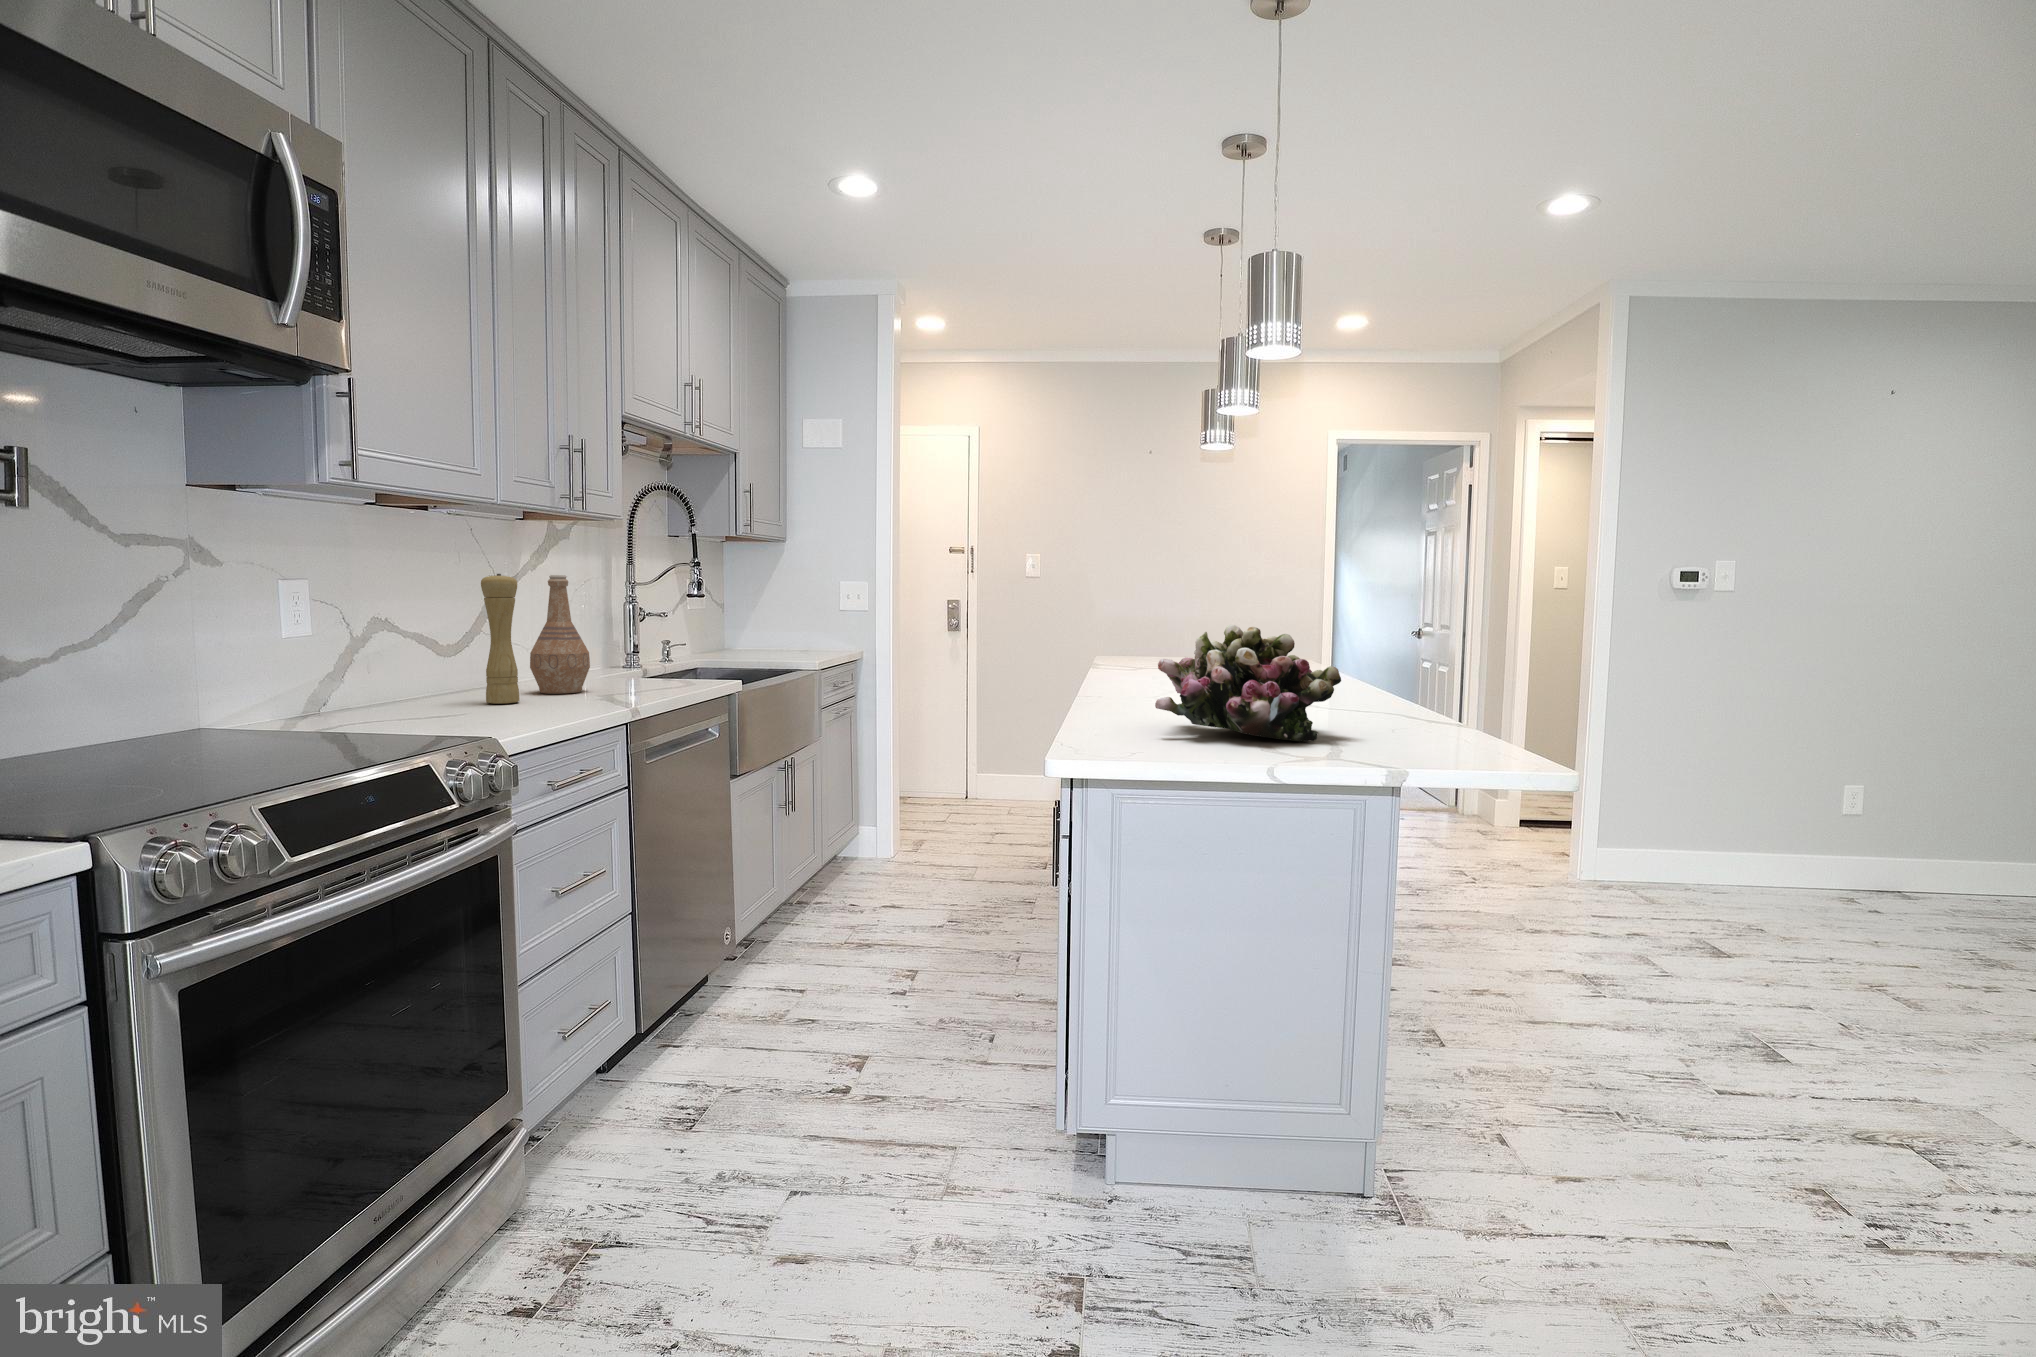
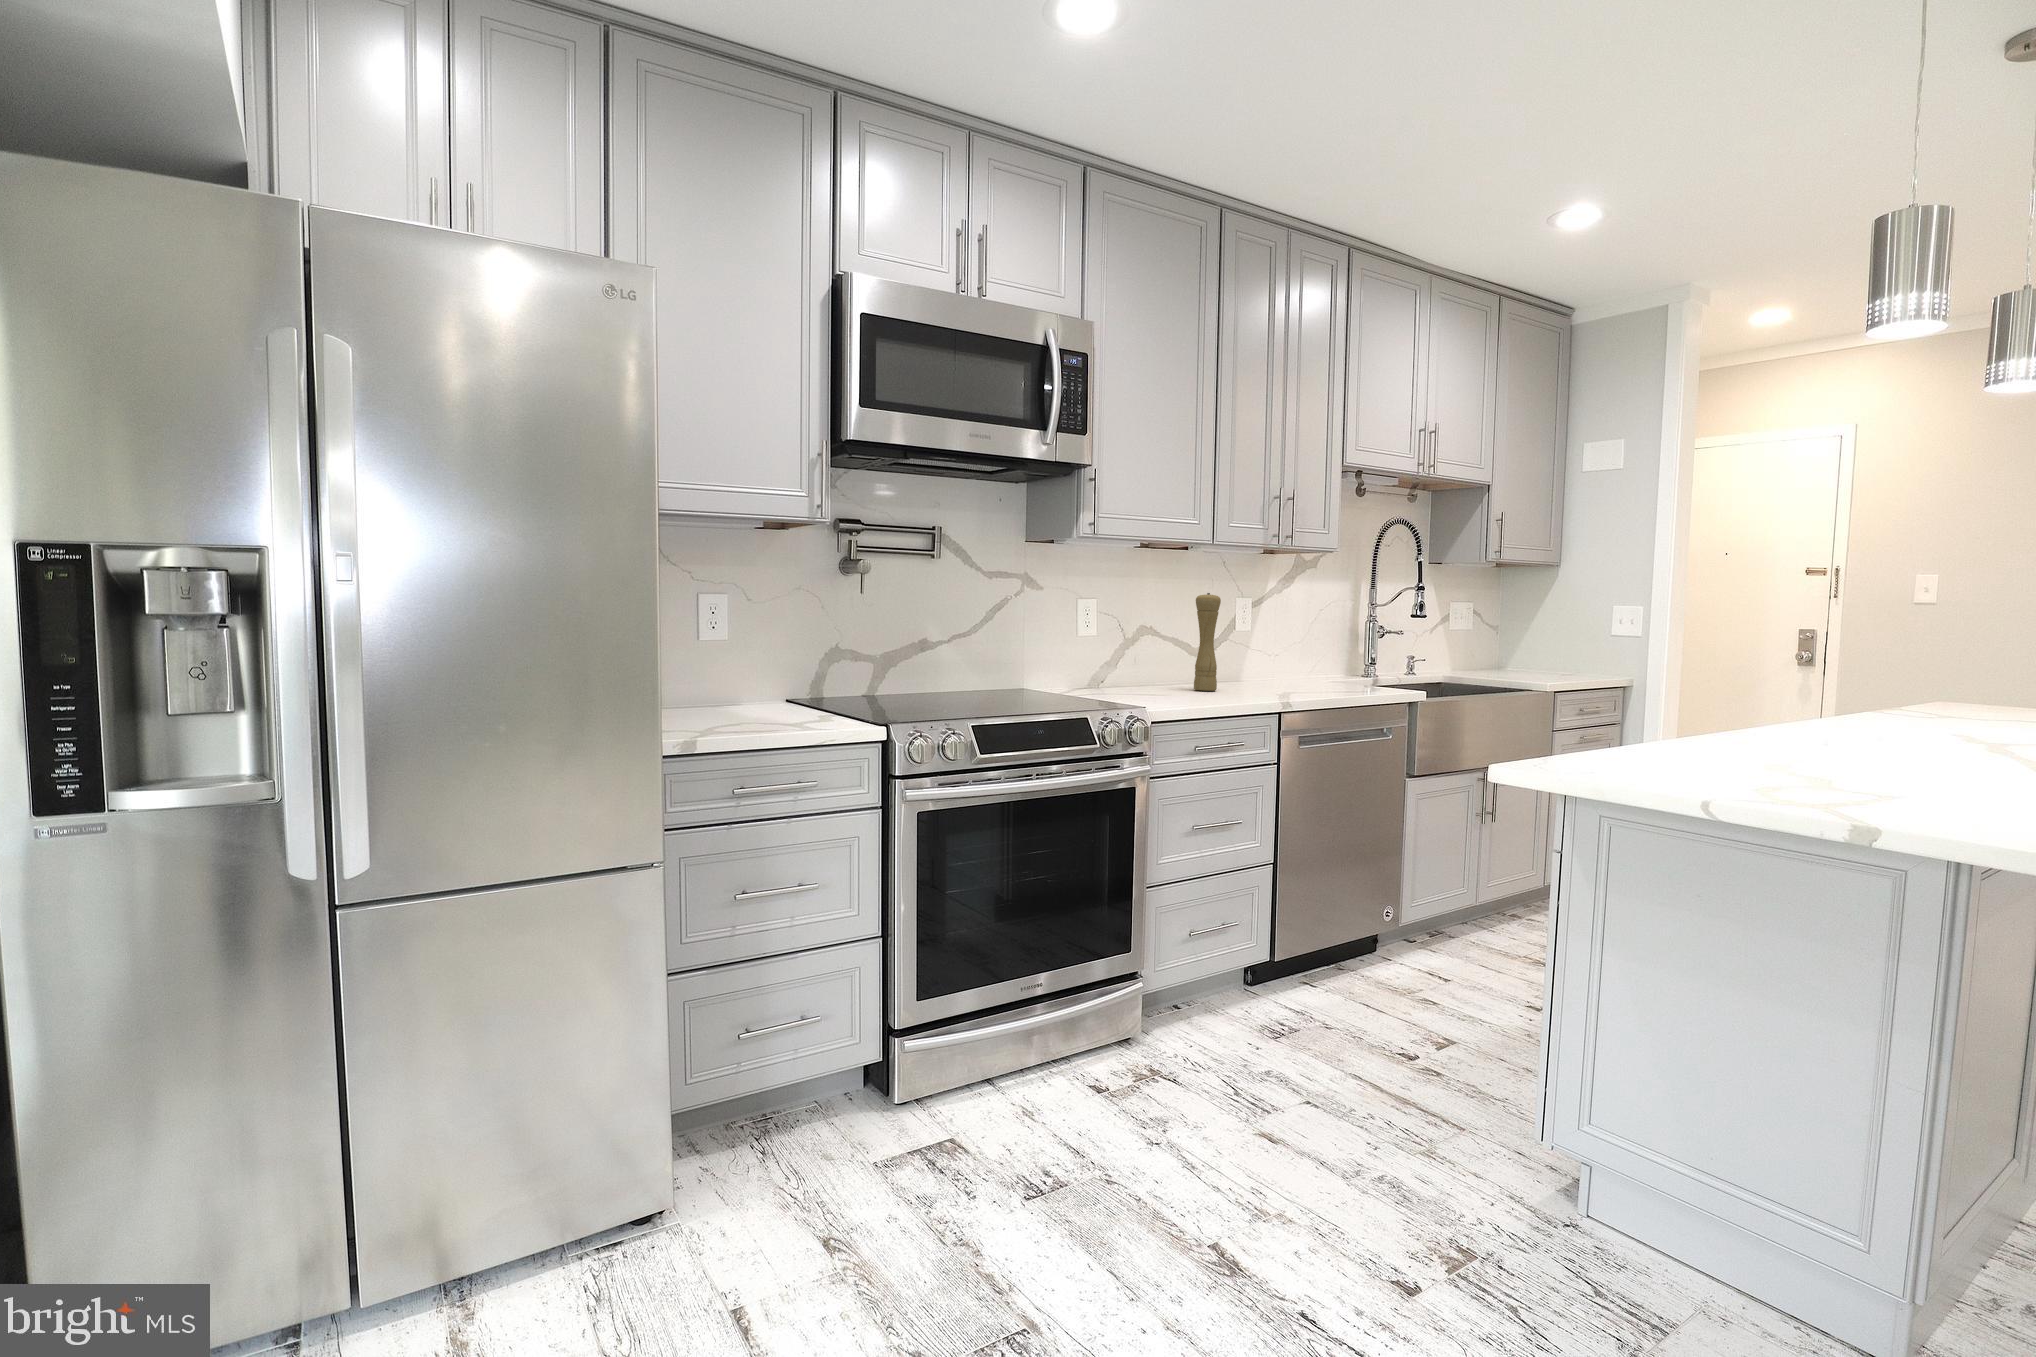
vase: present [530,575,590,694] -> none [1240,594,1285,689]
flower arrangement: present [1155,625,1341,741] -> none [1665,657,1930,798]

